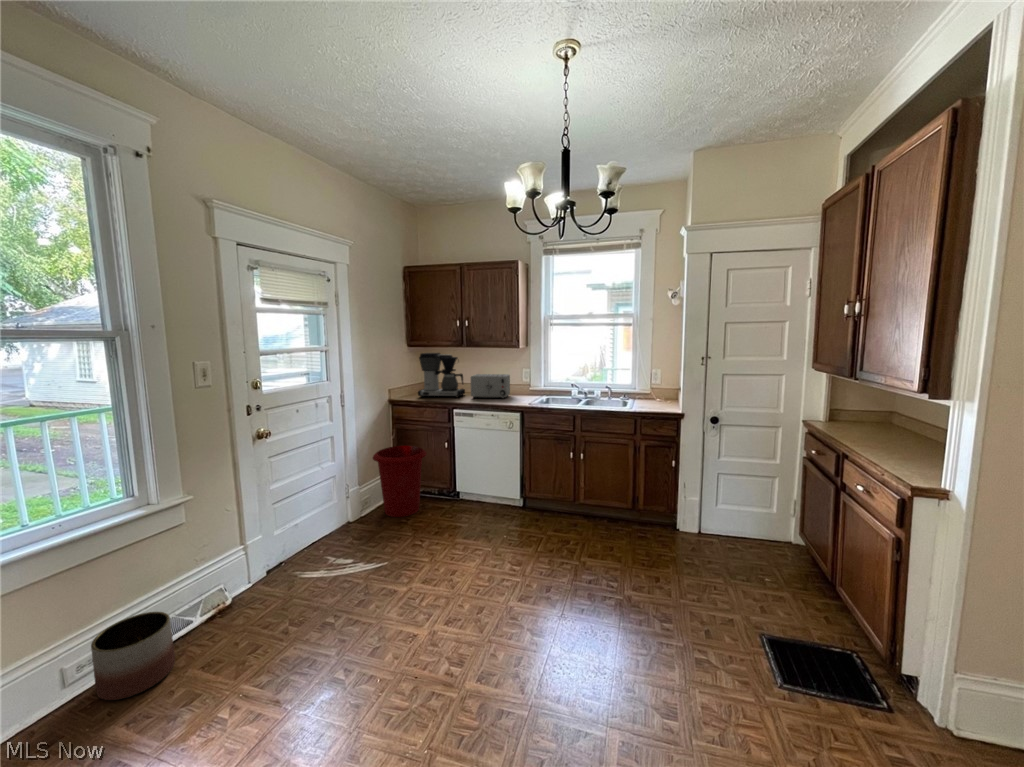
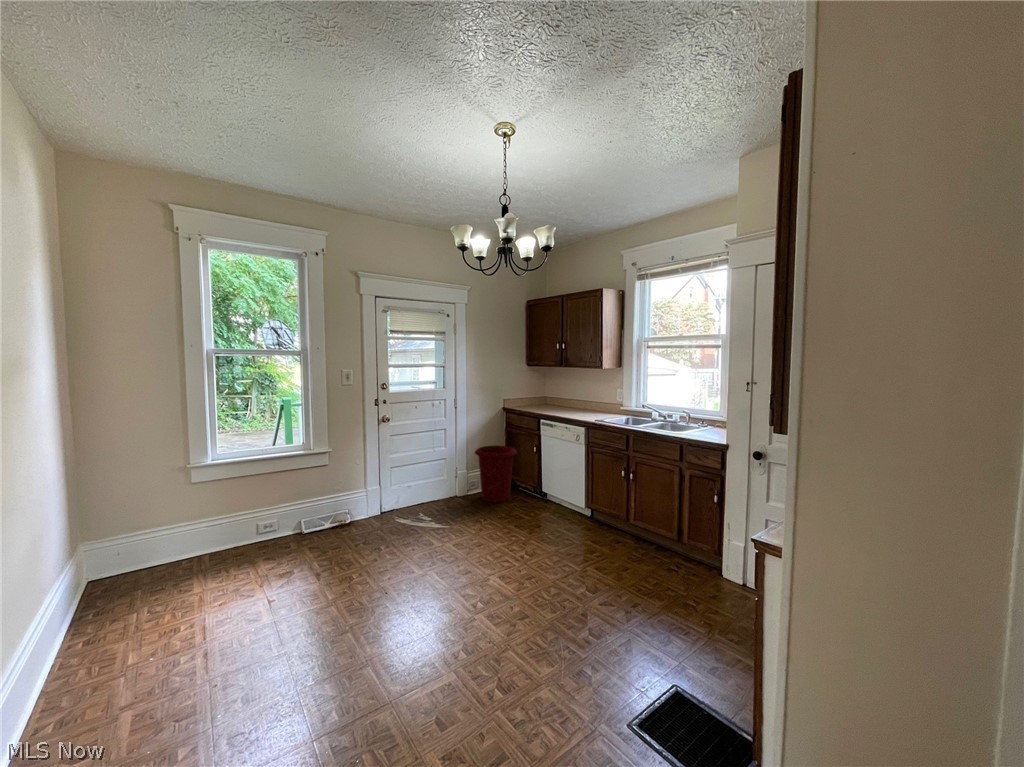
coffee maker: present [418,353,465,398] -> none [525,371,566,411]
toaster: present [471,374,510,398] -> none [562,391,600,415]
planter: present [91,612,175,700] -> none [267,509,306,549]

